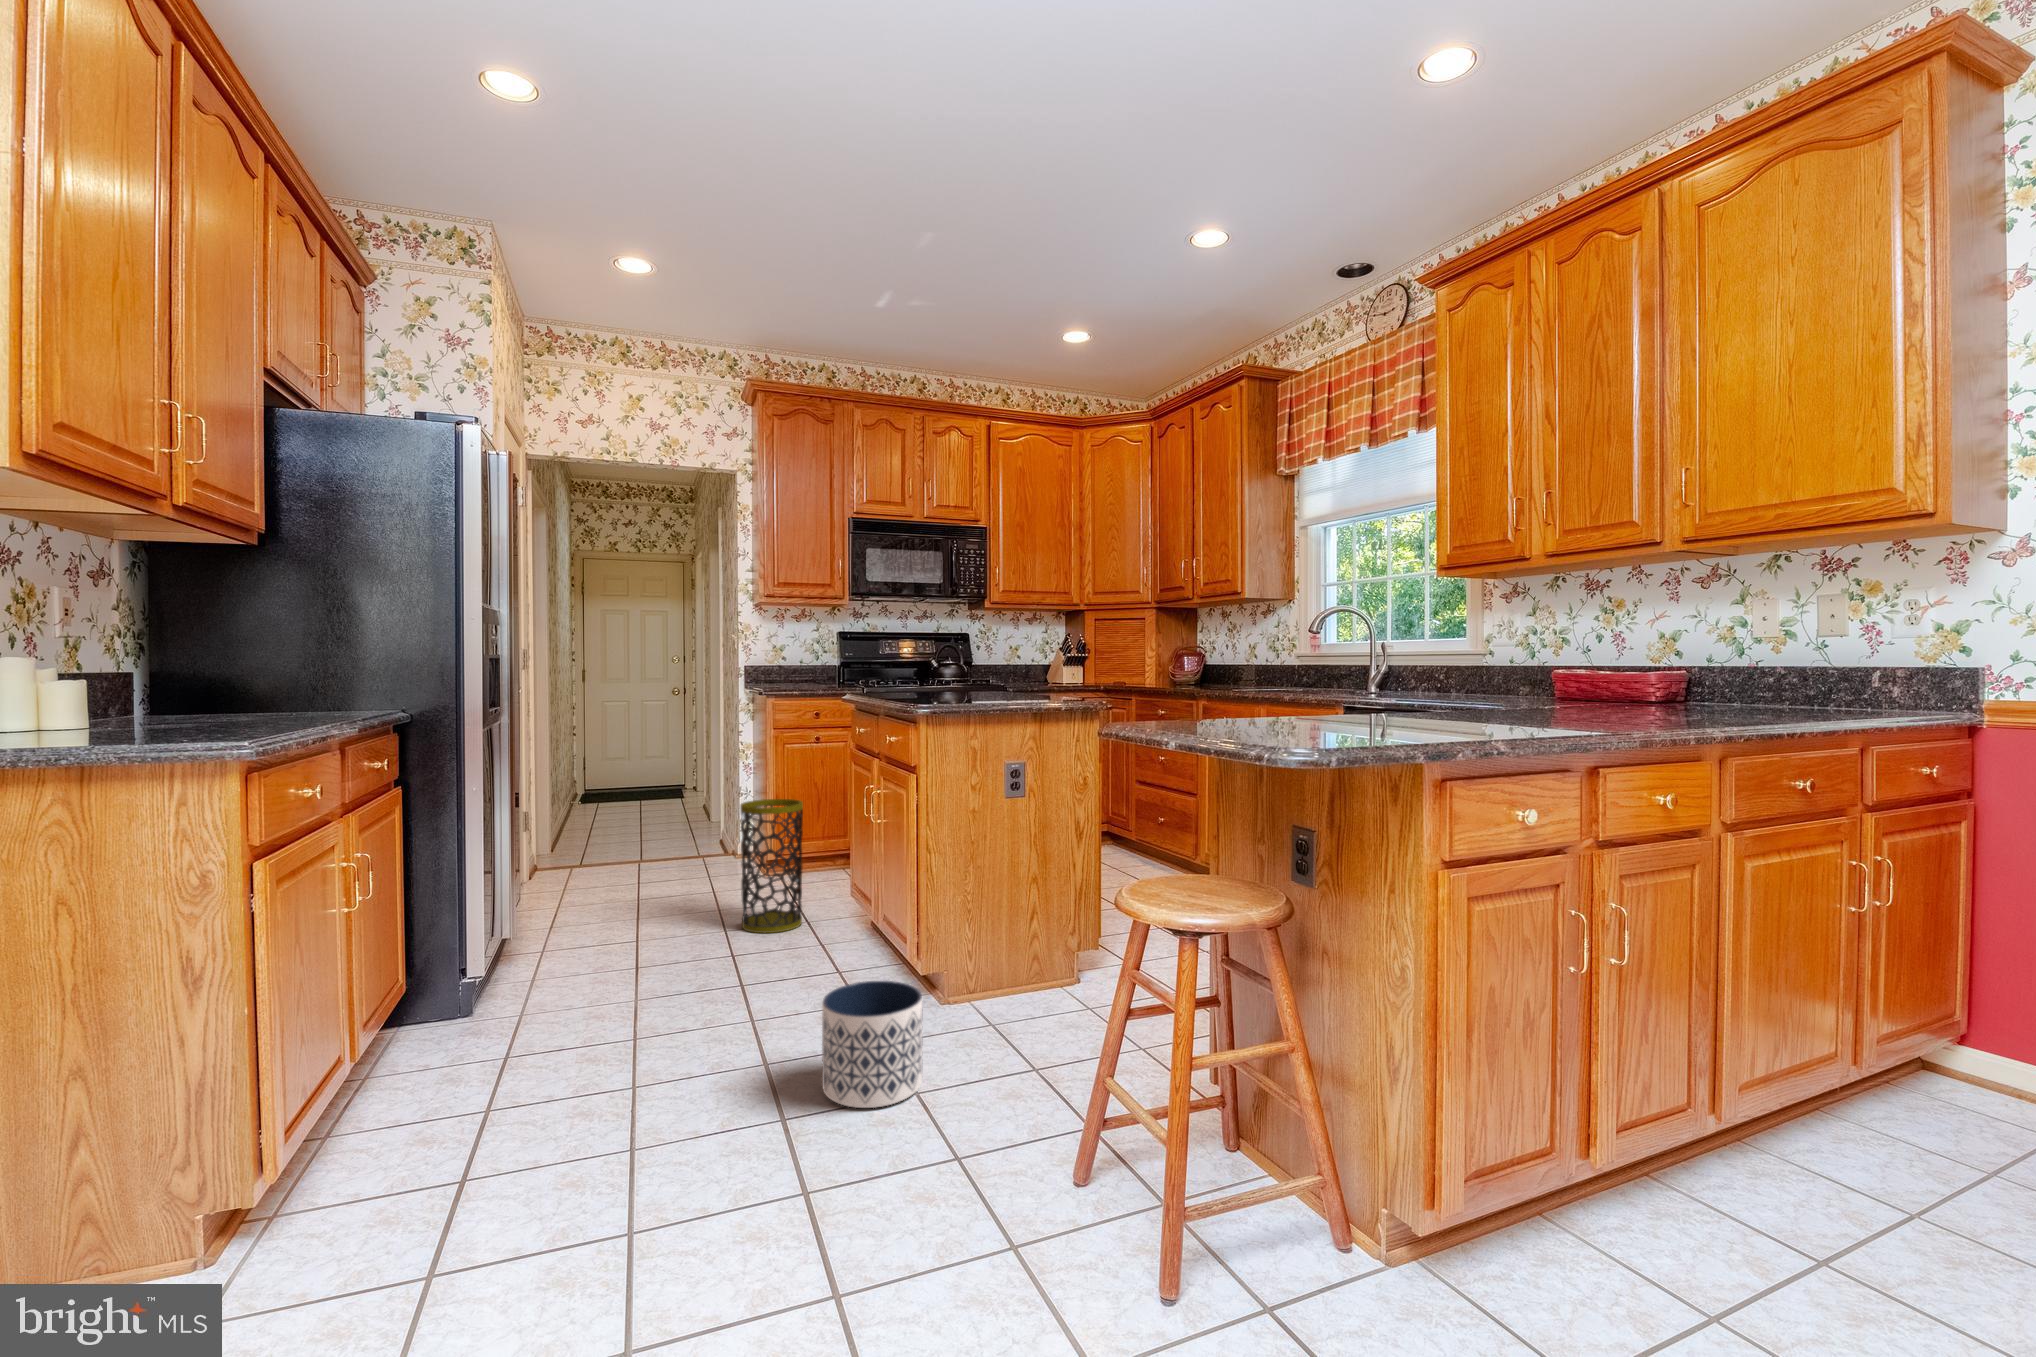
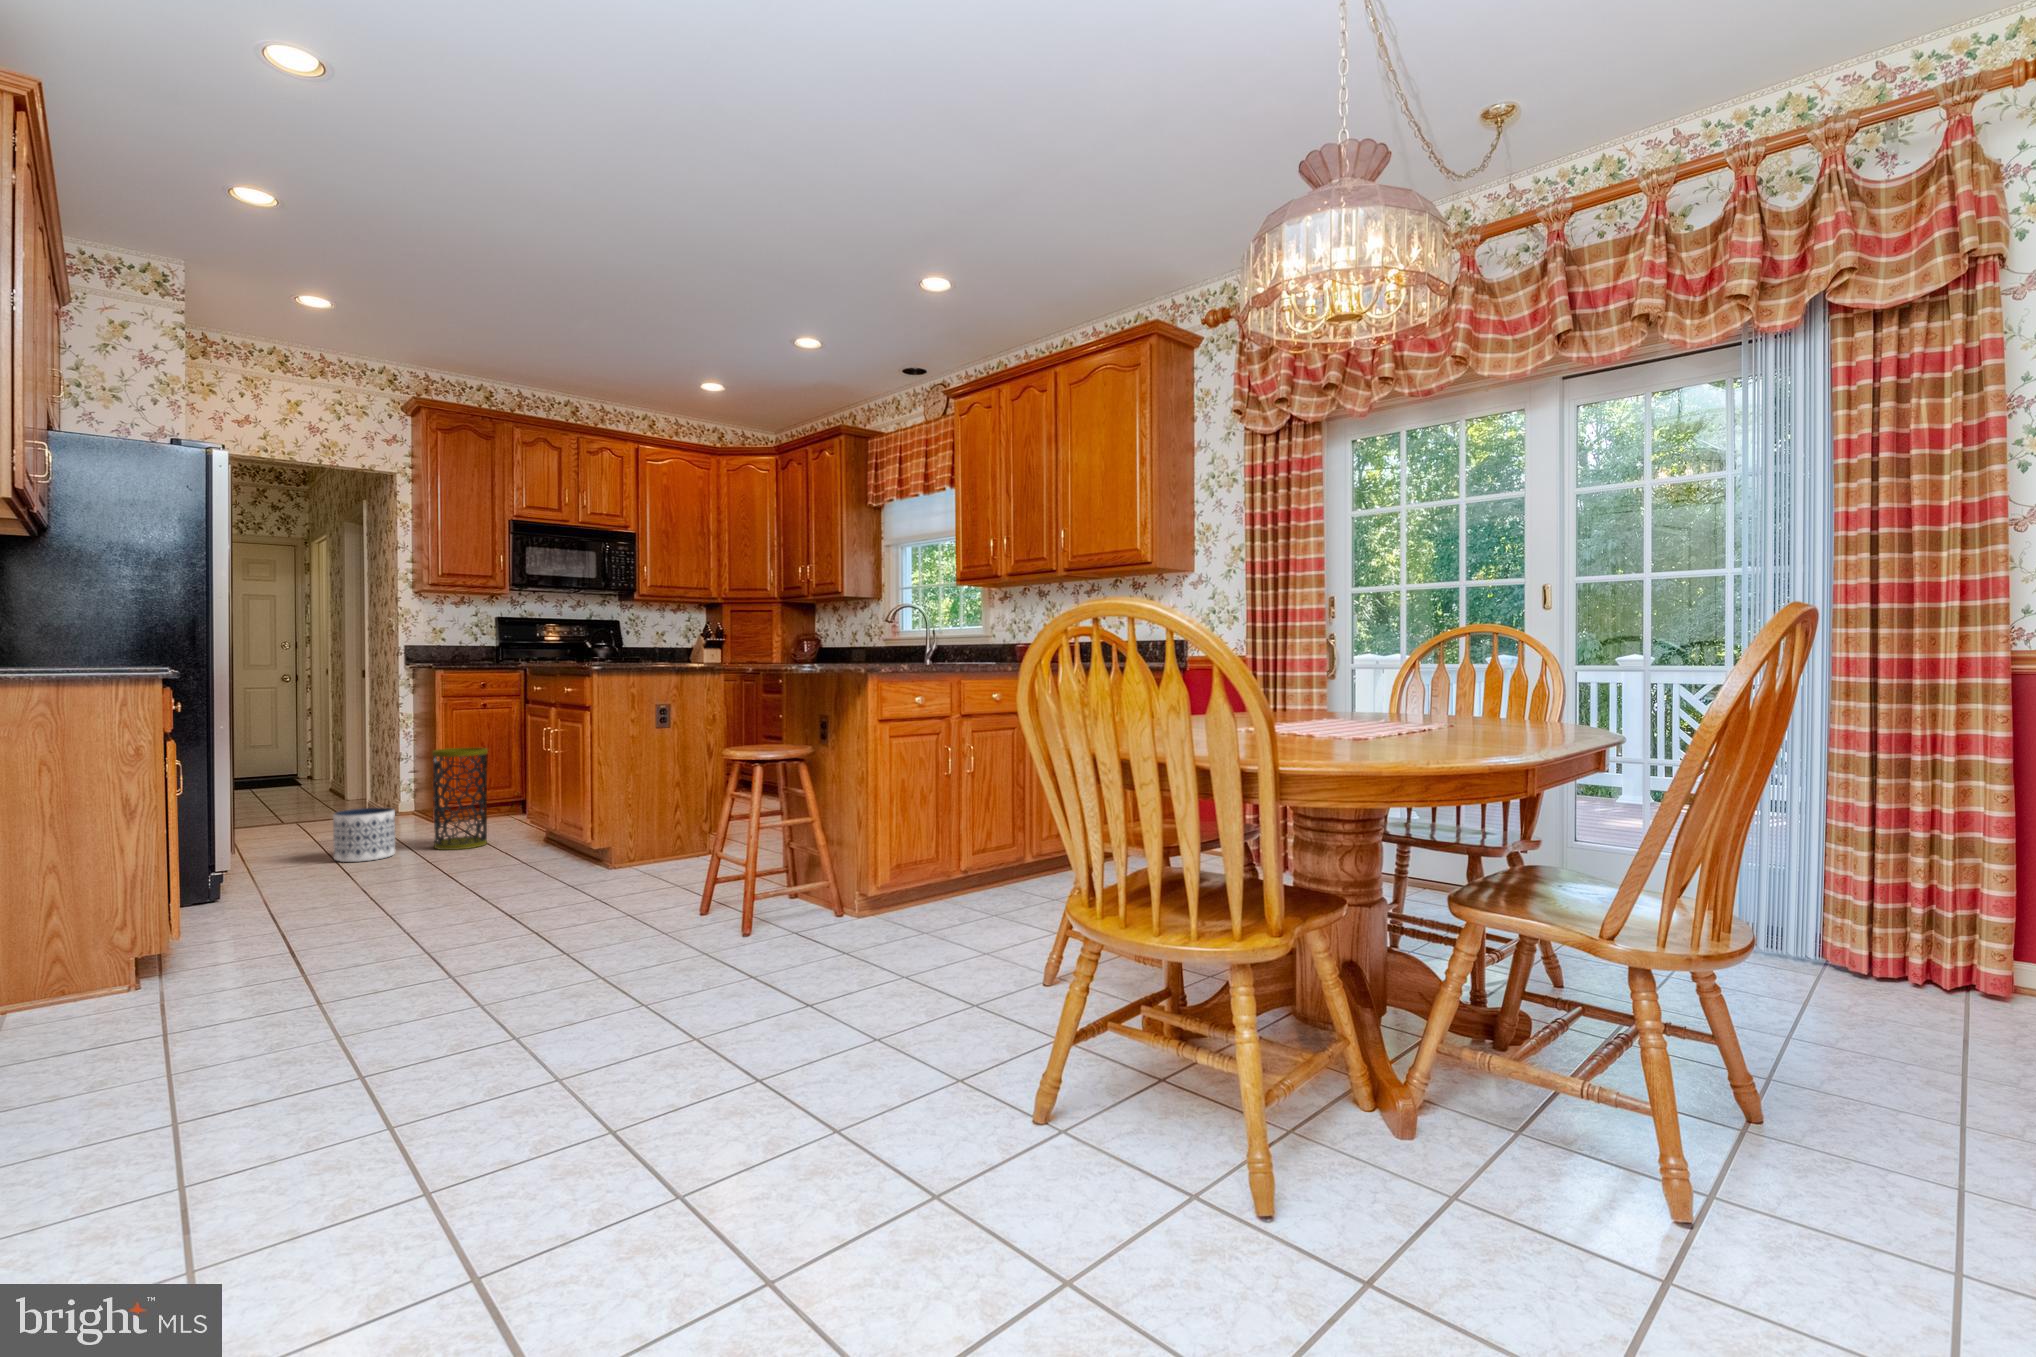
planter: present [822,981,923,1108] -> present [333,808,395,862]

